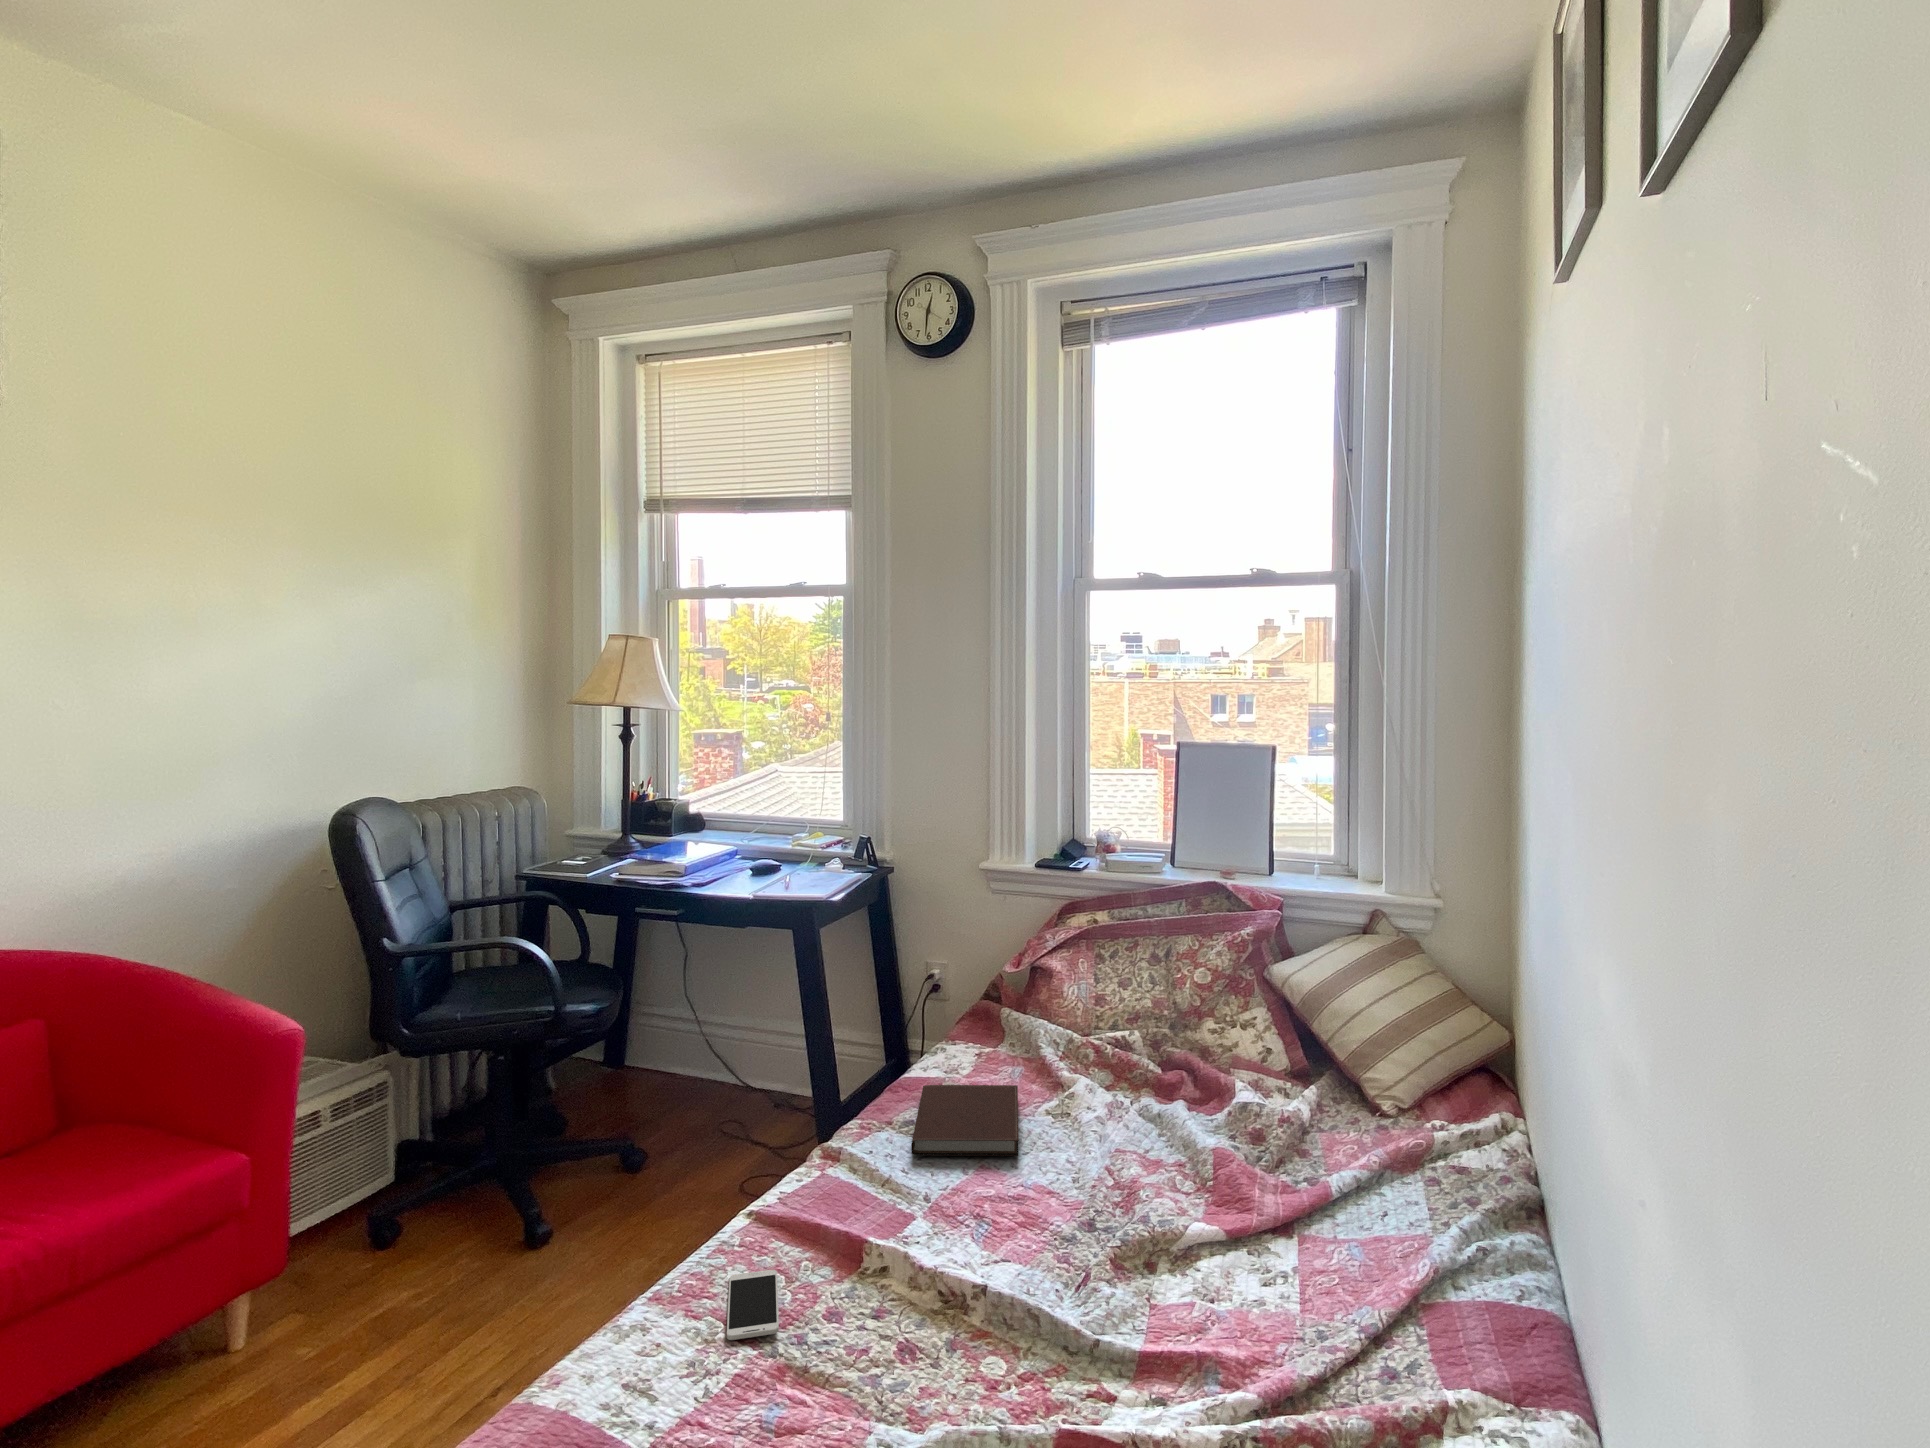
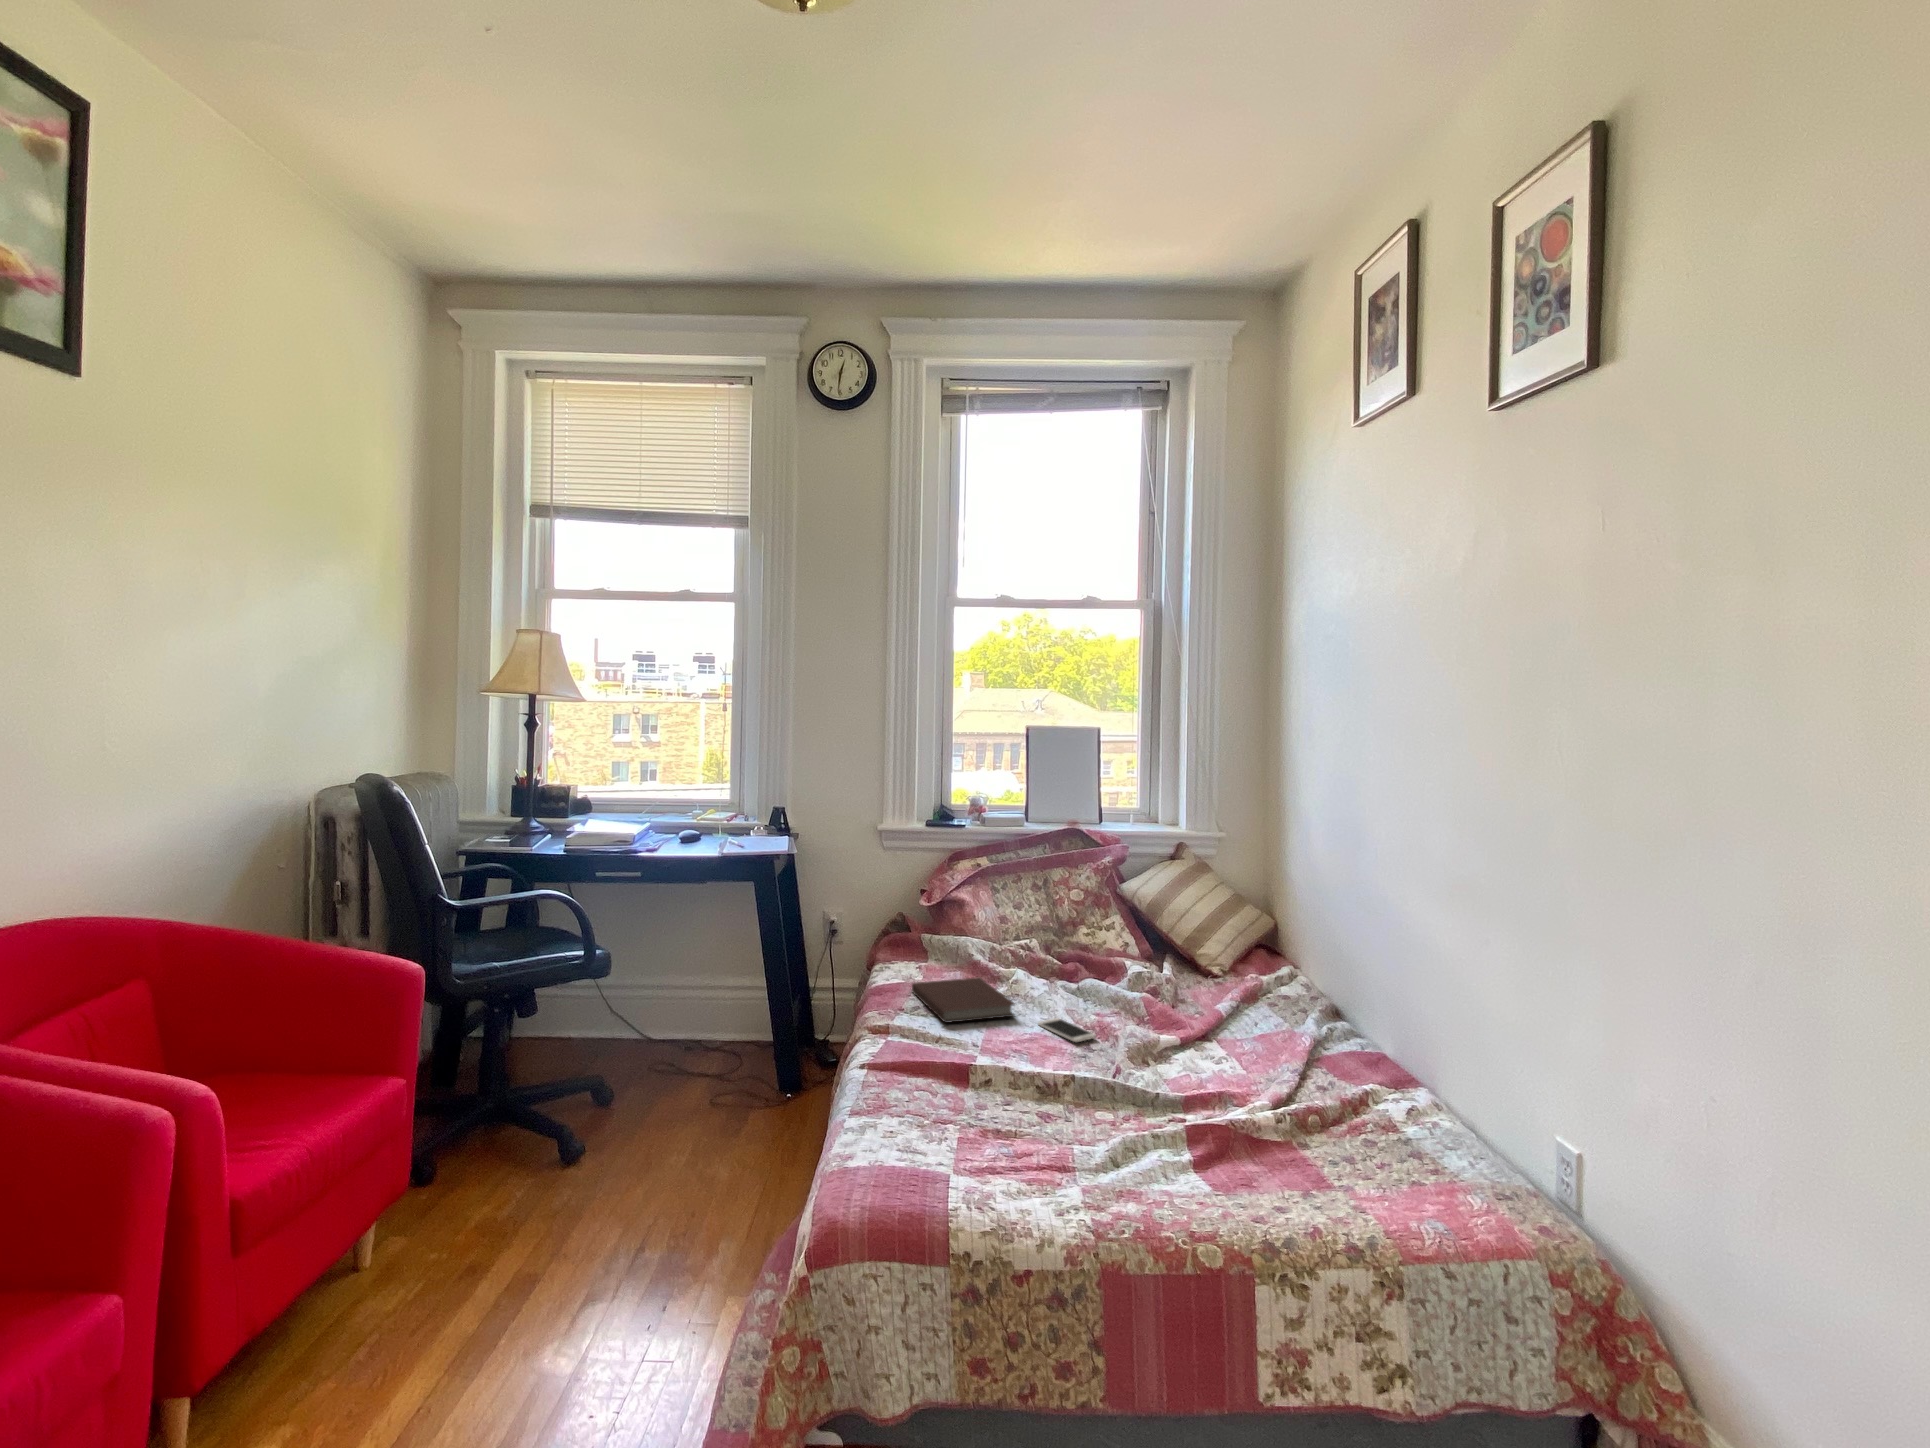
smartphone: present [727,1270,779,1340] -> present [1038,1018,1096,1042]

